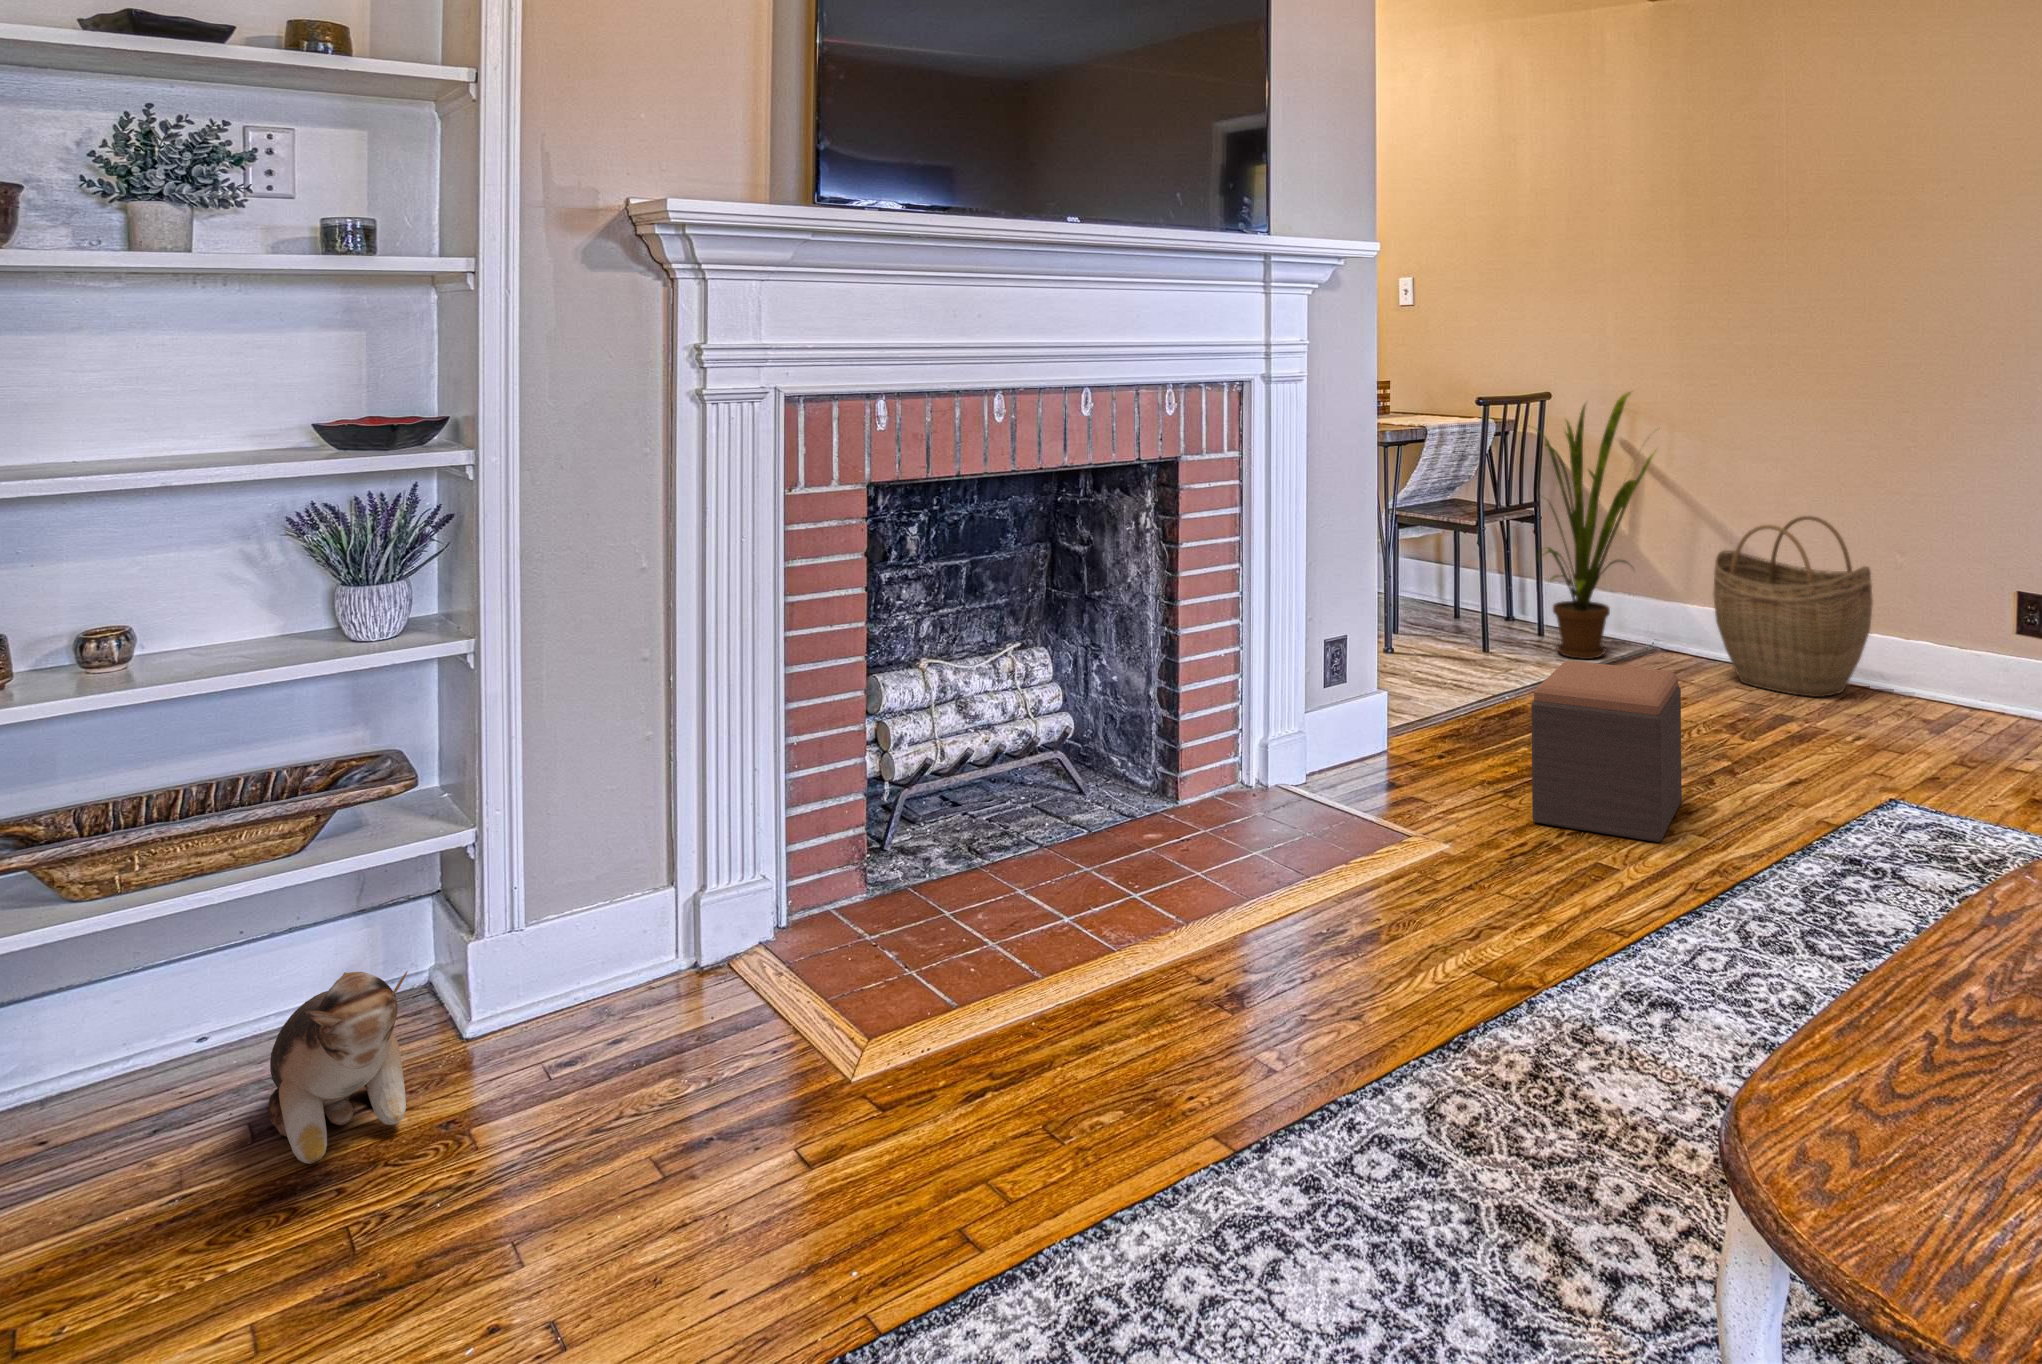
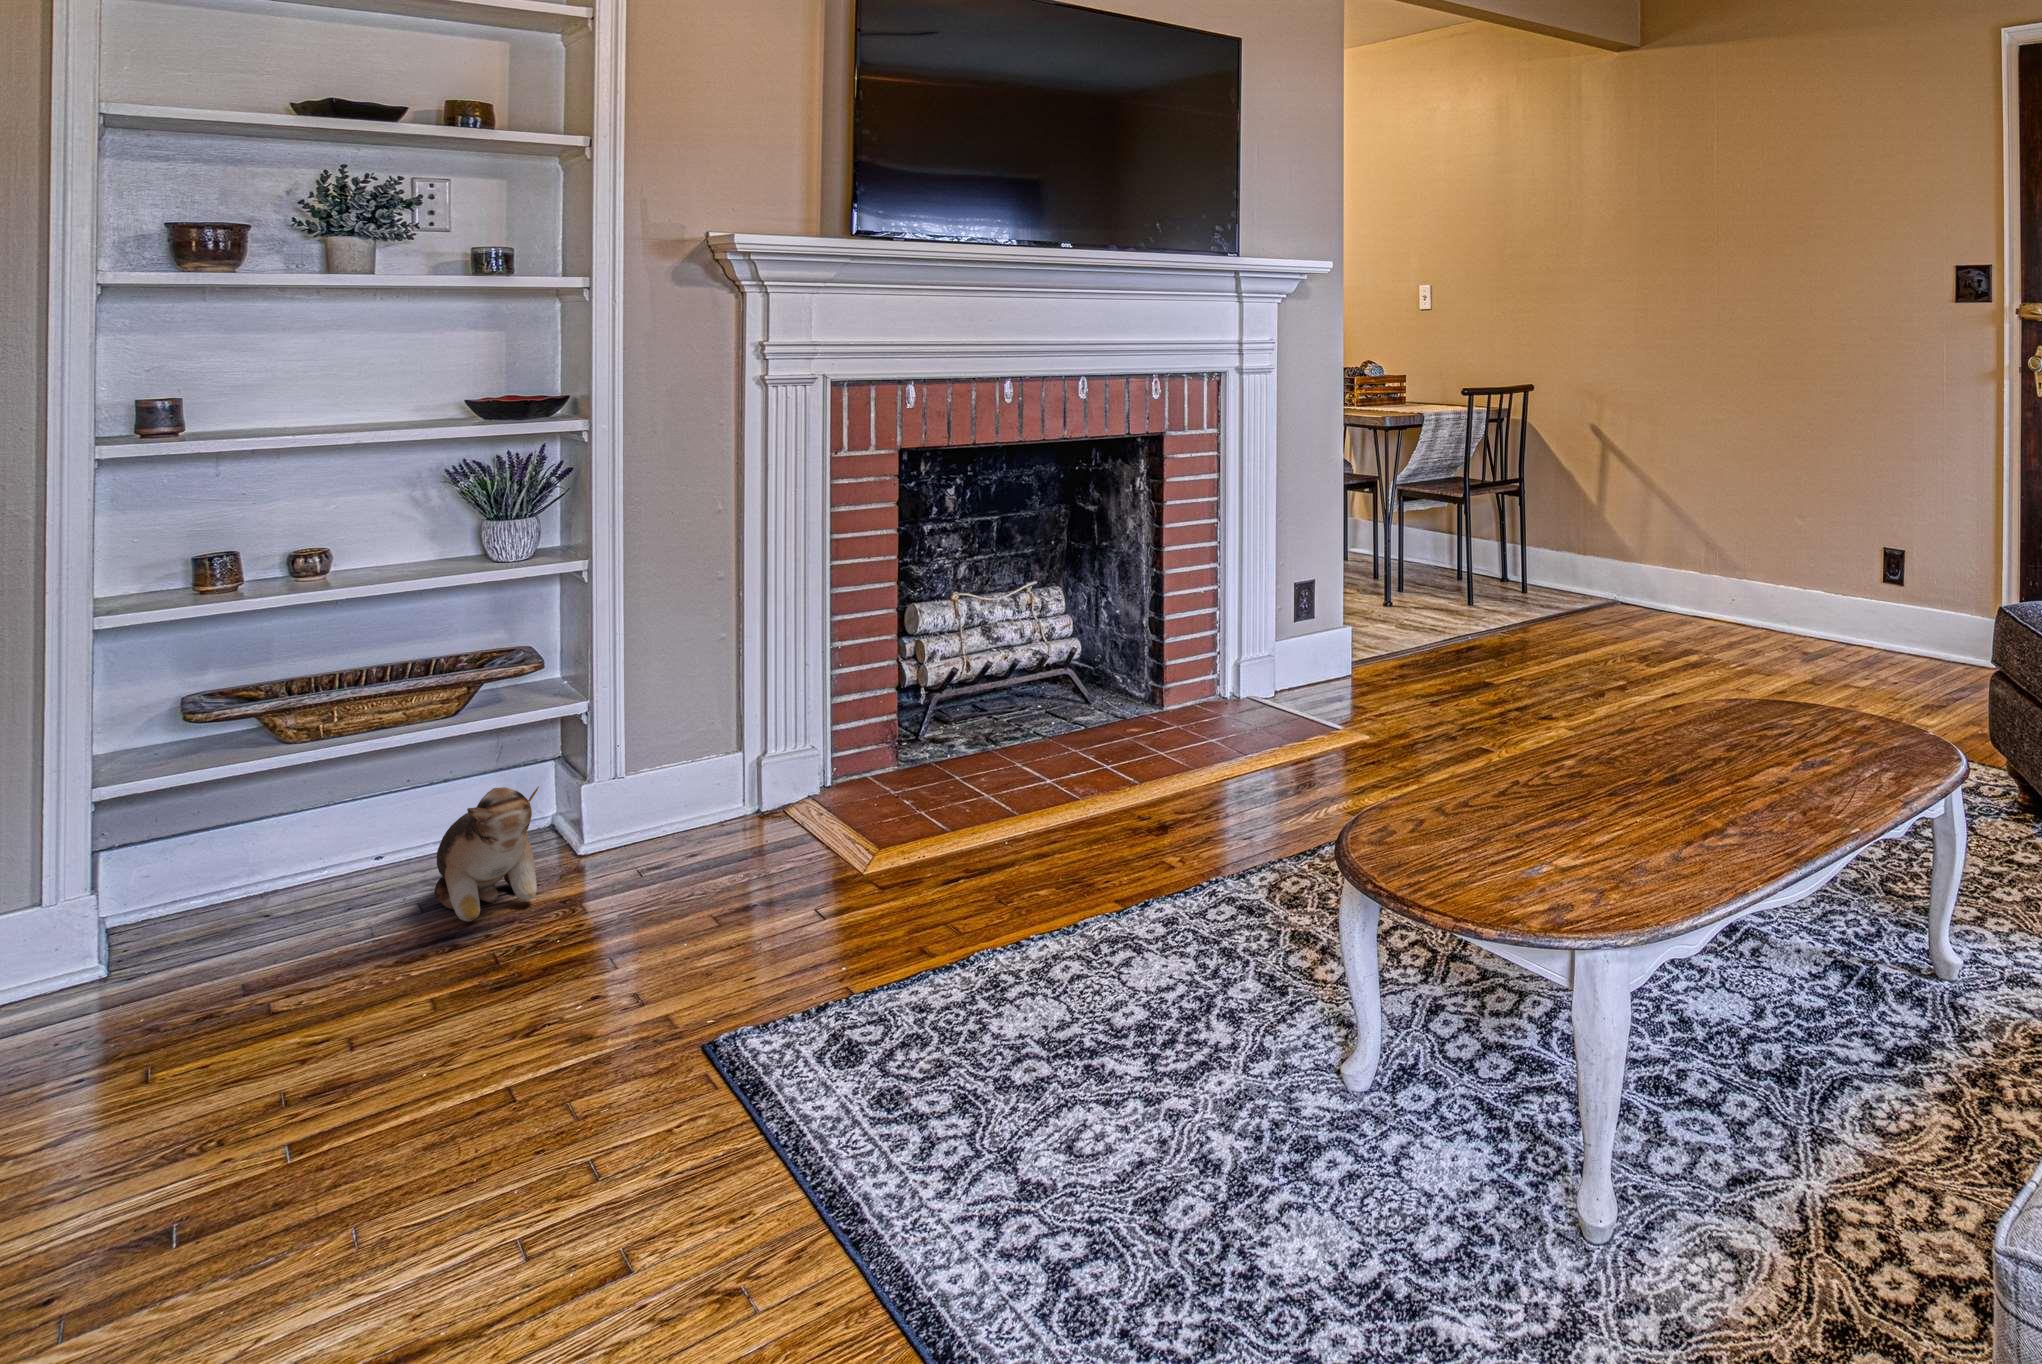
house plant: present [1537,392,1655,659] -> none [1511,381,1622,608]
woven basket: present [1713,516,1873,697] -> none [1650,486,1775,634]
footstool: present [1531,661,1682,842] -> none [1442,596,1567,731]

